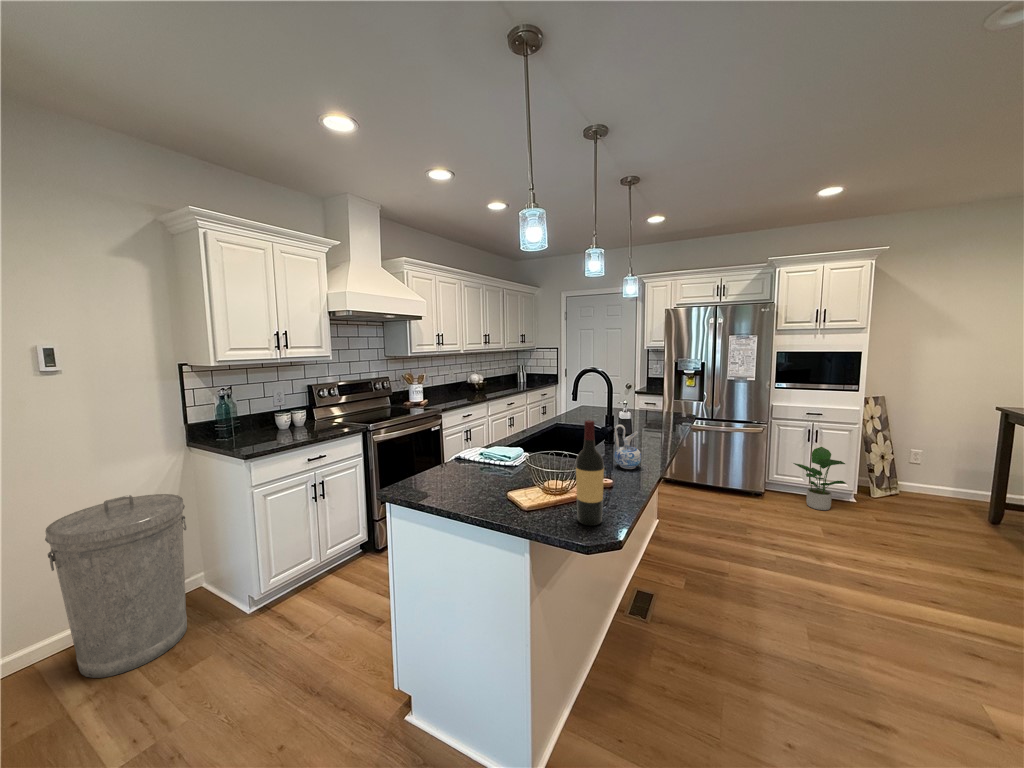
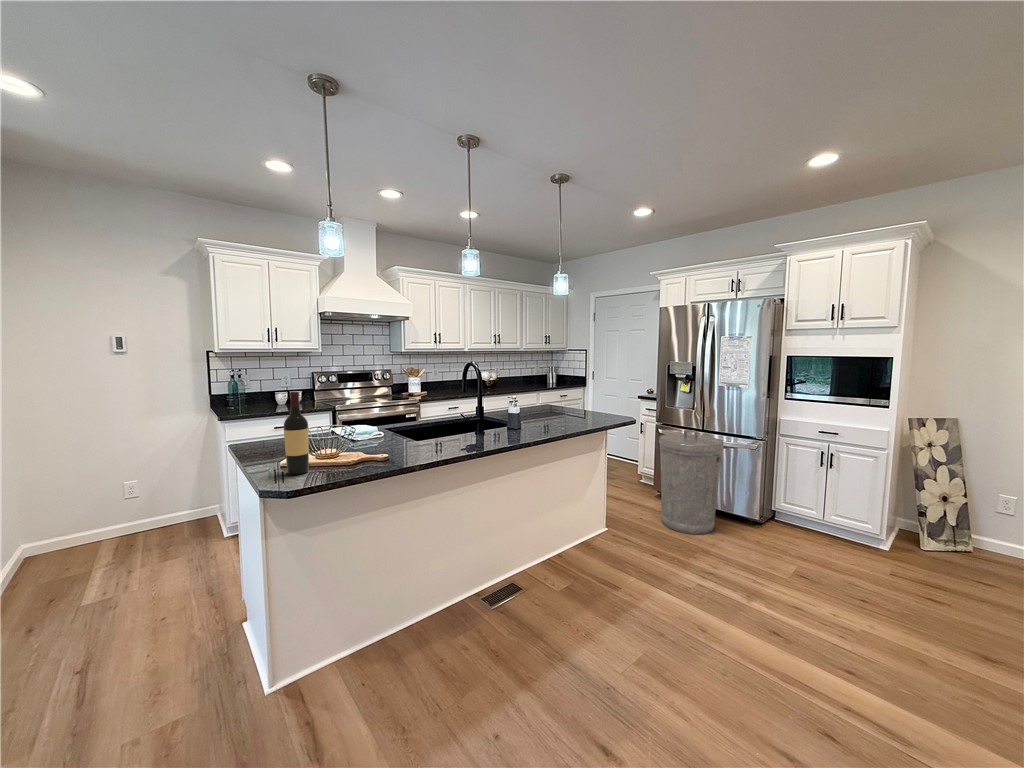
ceramic pitcher: present [614,425,641,469] -> none [416,408,439,449]
potted plant: present [793,447,846,510] -> none [790,474,861,552]
trash can: present [45,494,187,678] -> present [659,430,724,534]

